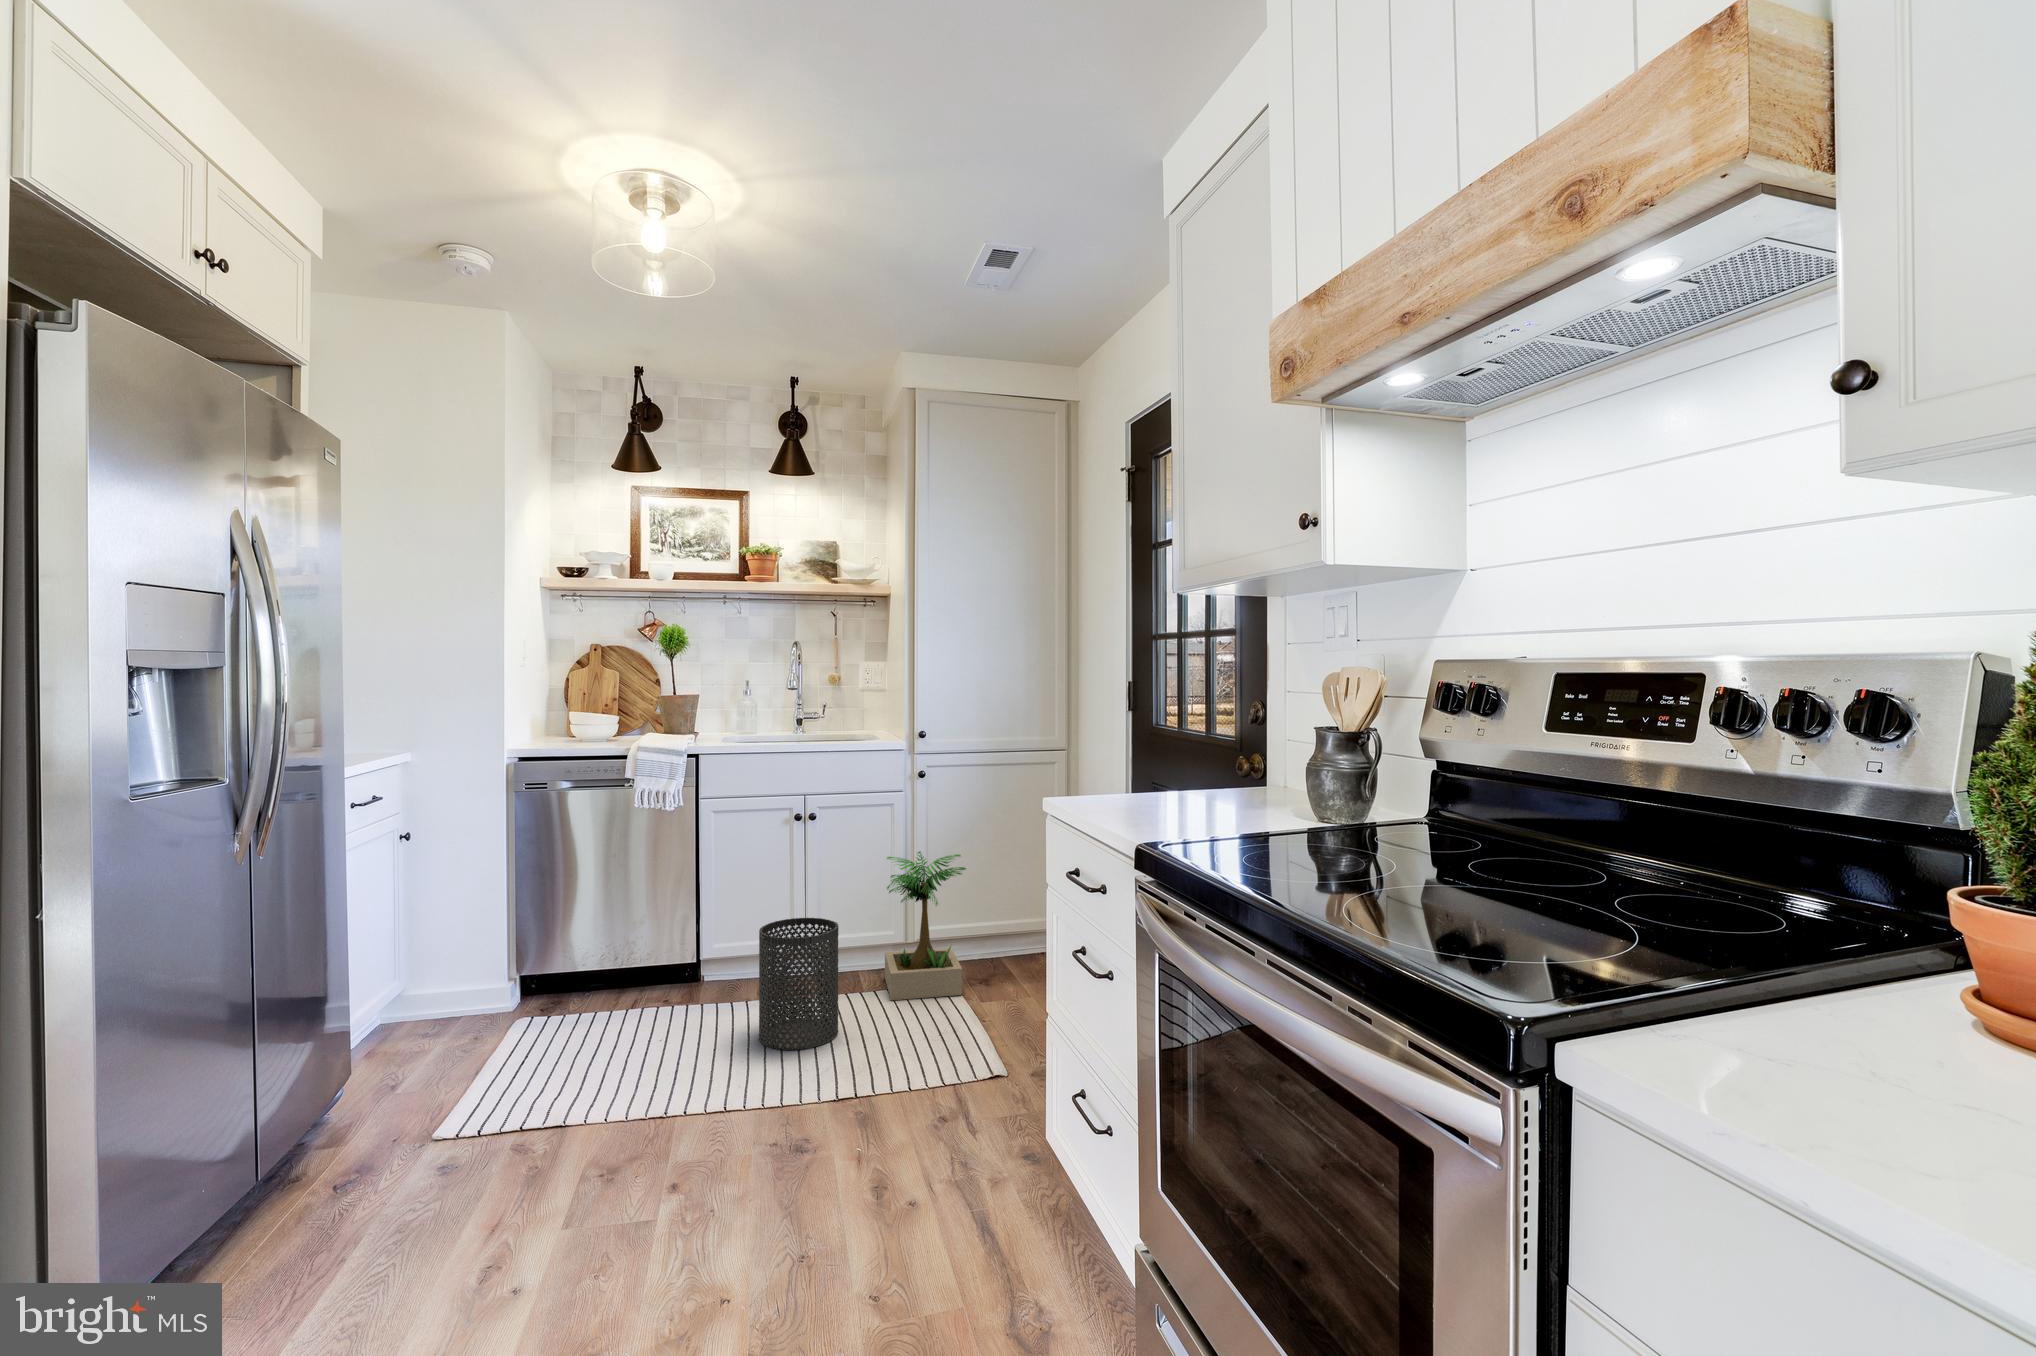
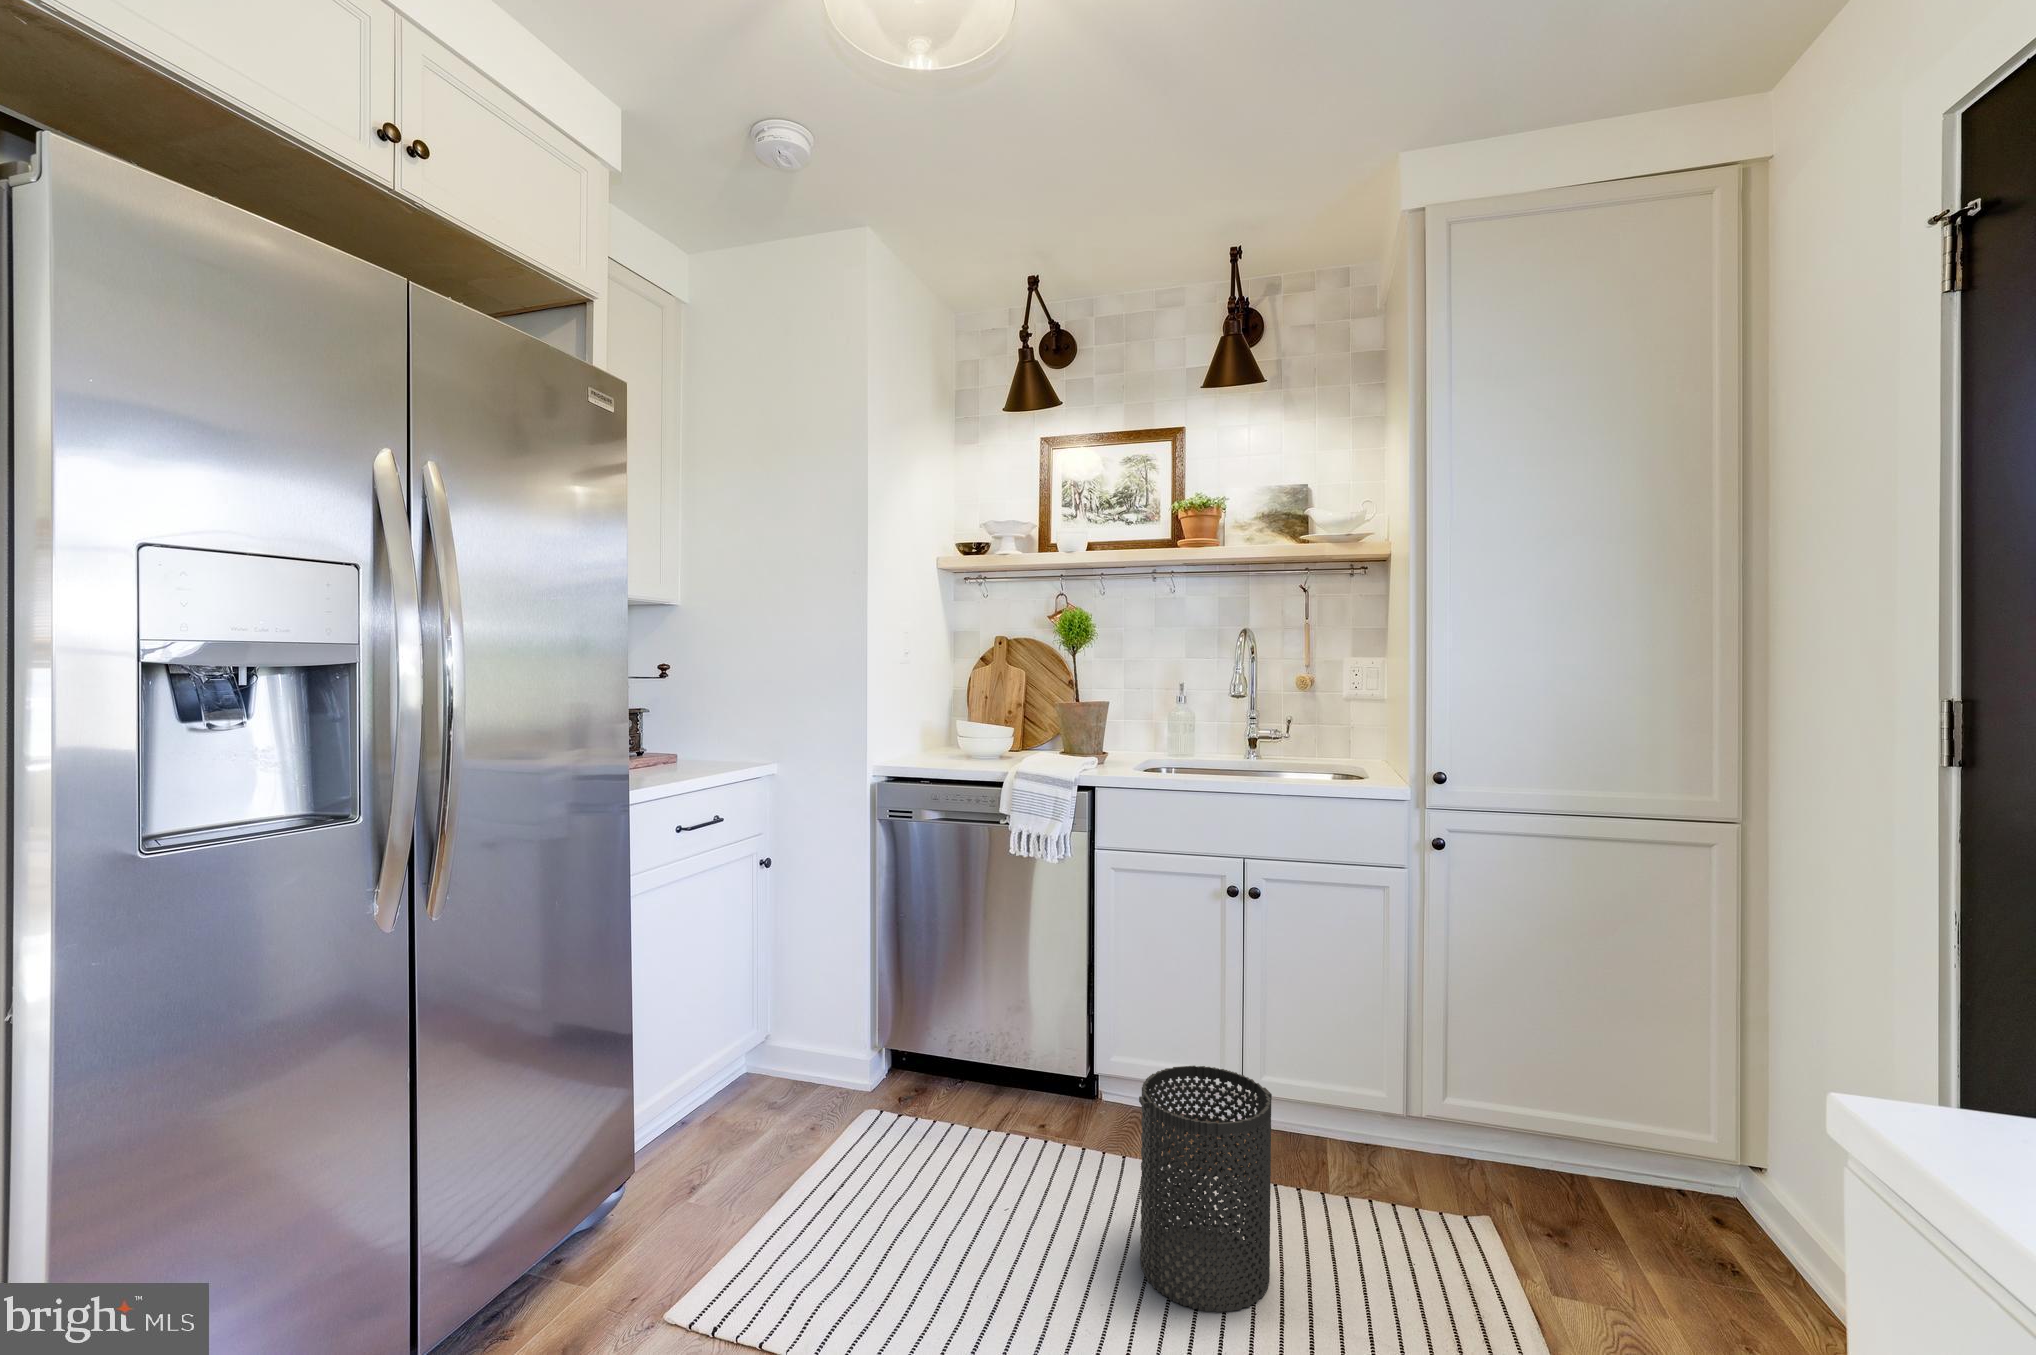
potted plant: present [885,851,966,1000] -> none [1359,966,1544,1256]

